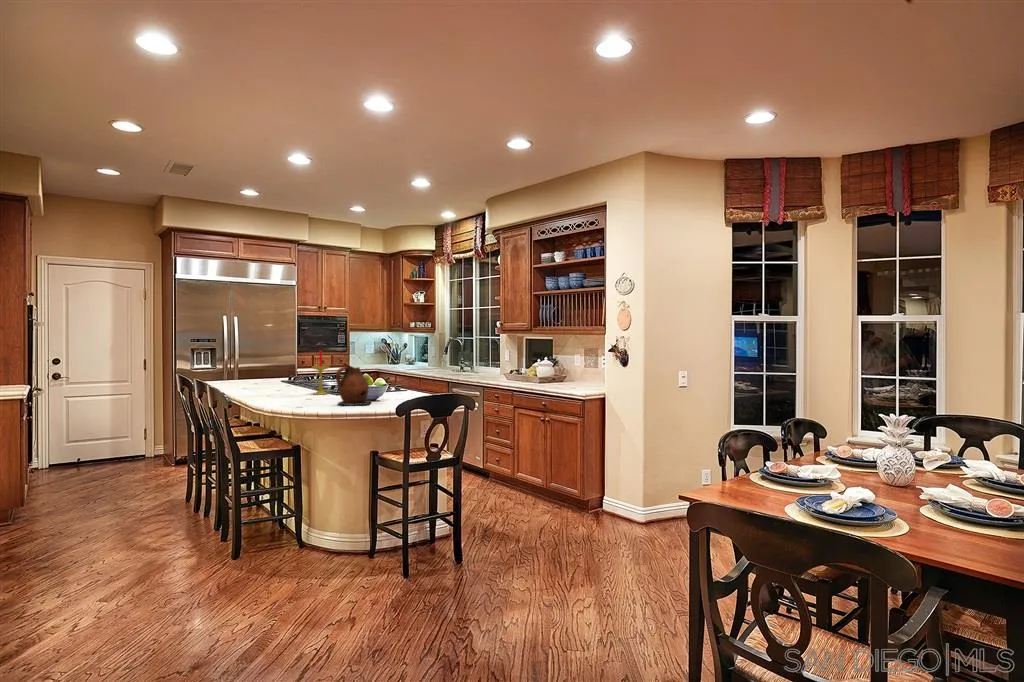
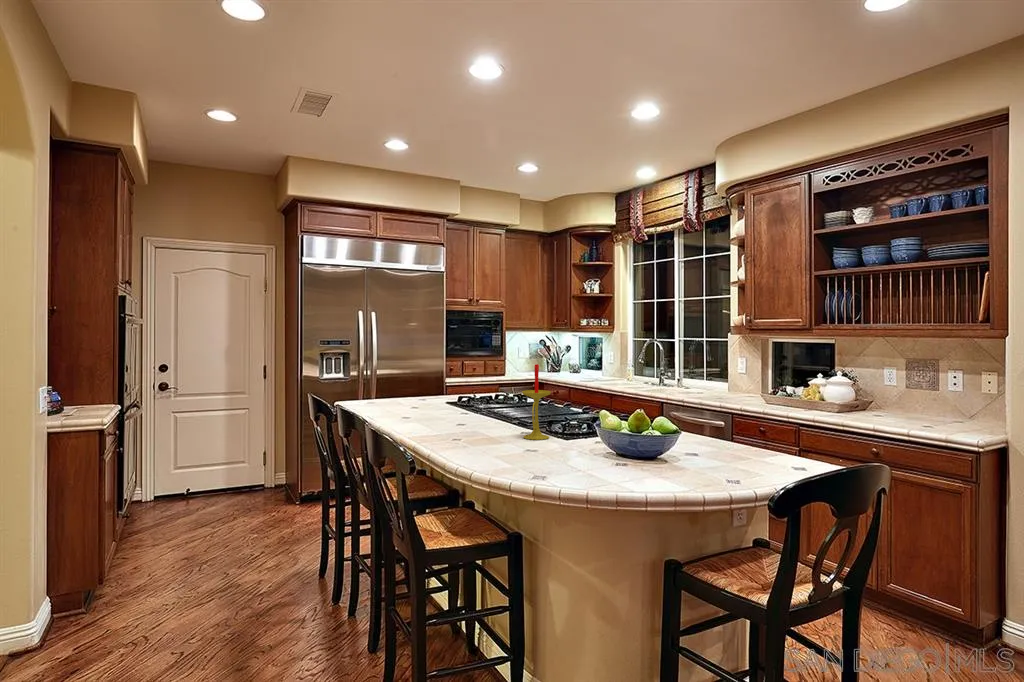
ceramic pitcher: present [336,363,371,405] -> none [612,397,687,487]

